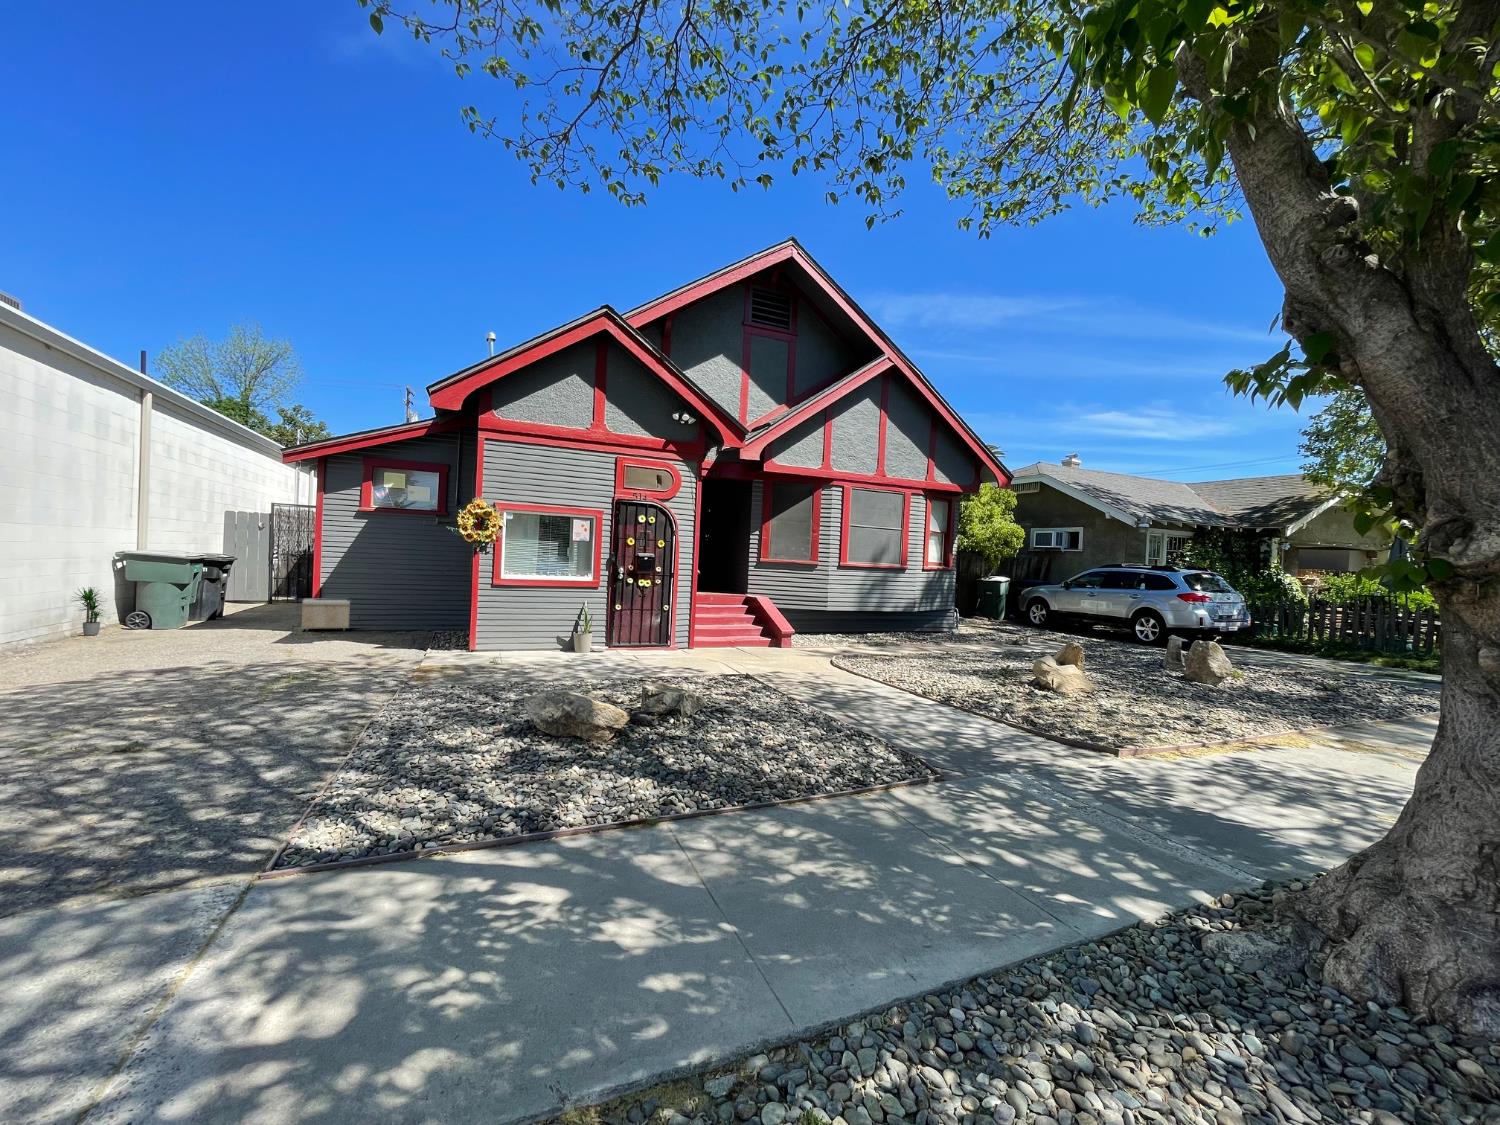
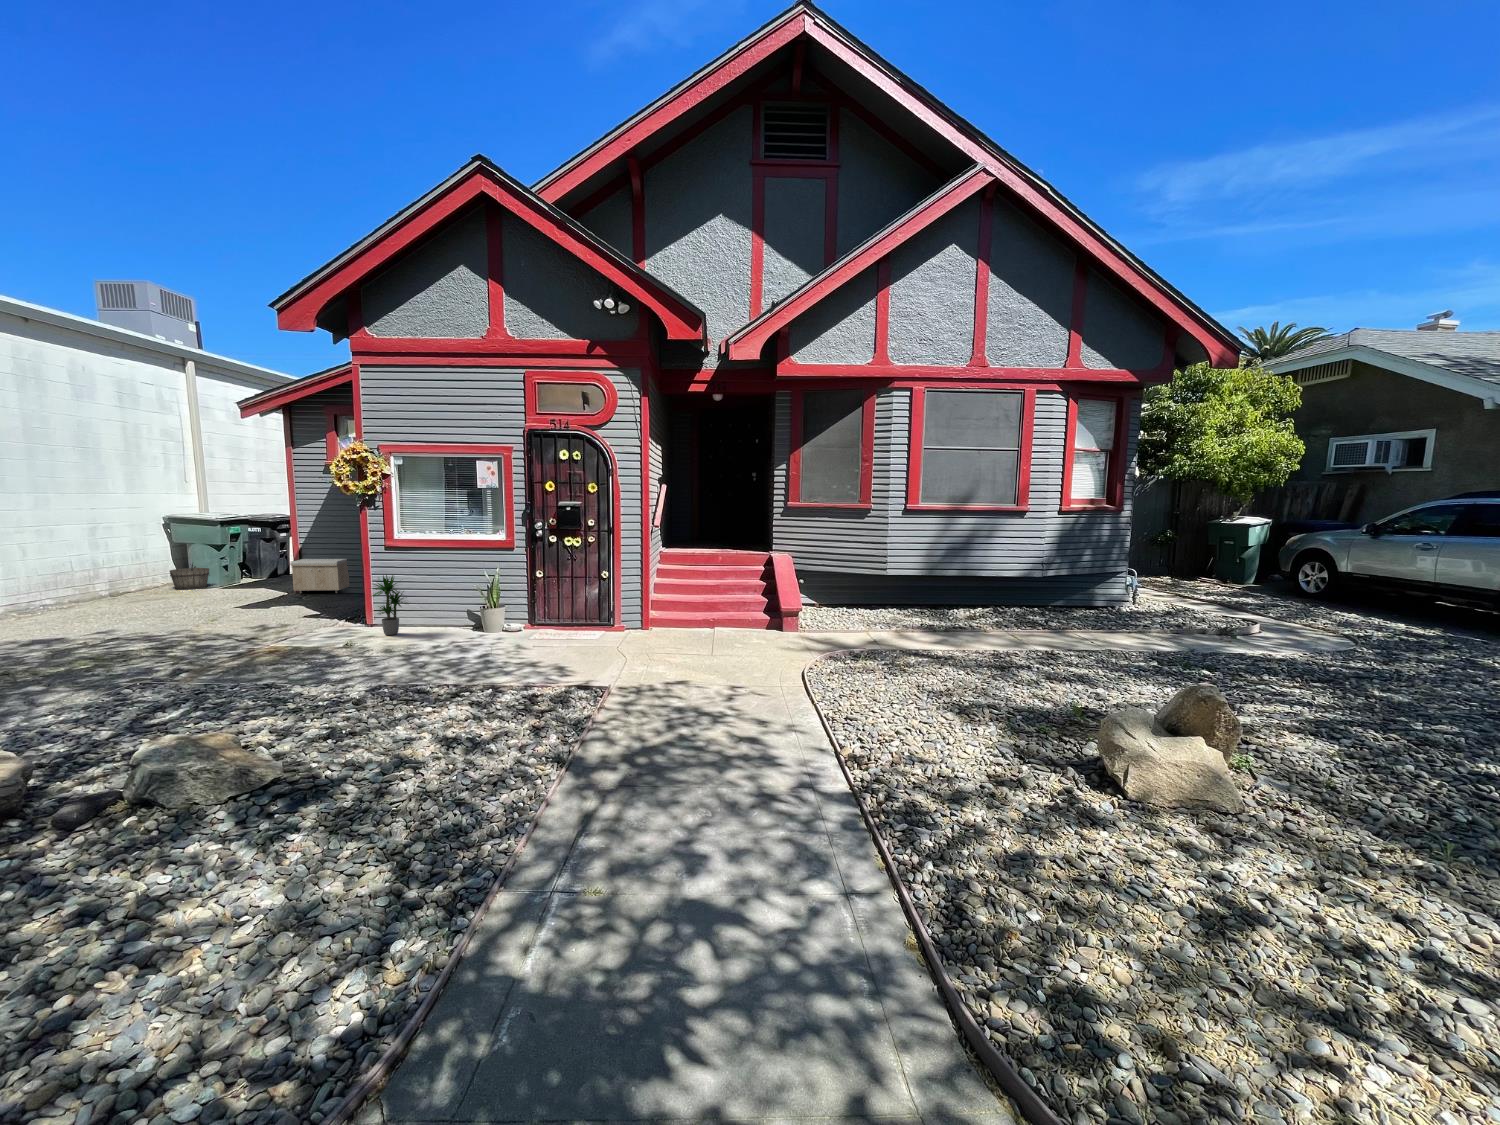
potted plant: present [75,588,103,636] -> present [371,575,406,635]
wooden bucket: none [136,601,179,630] -> present [169,563,209,590]

